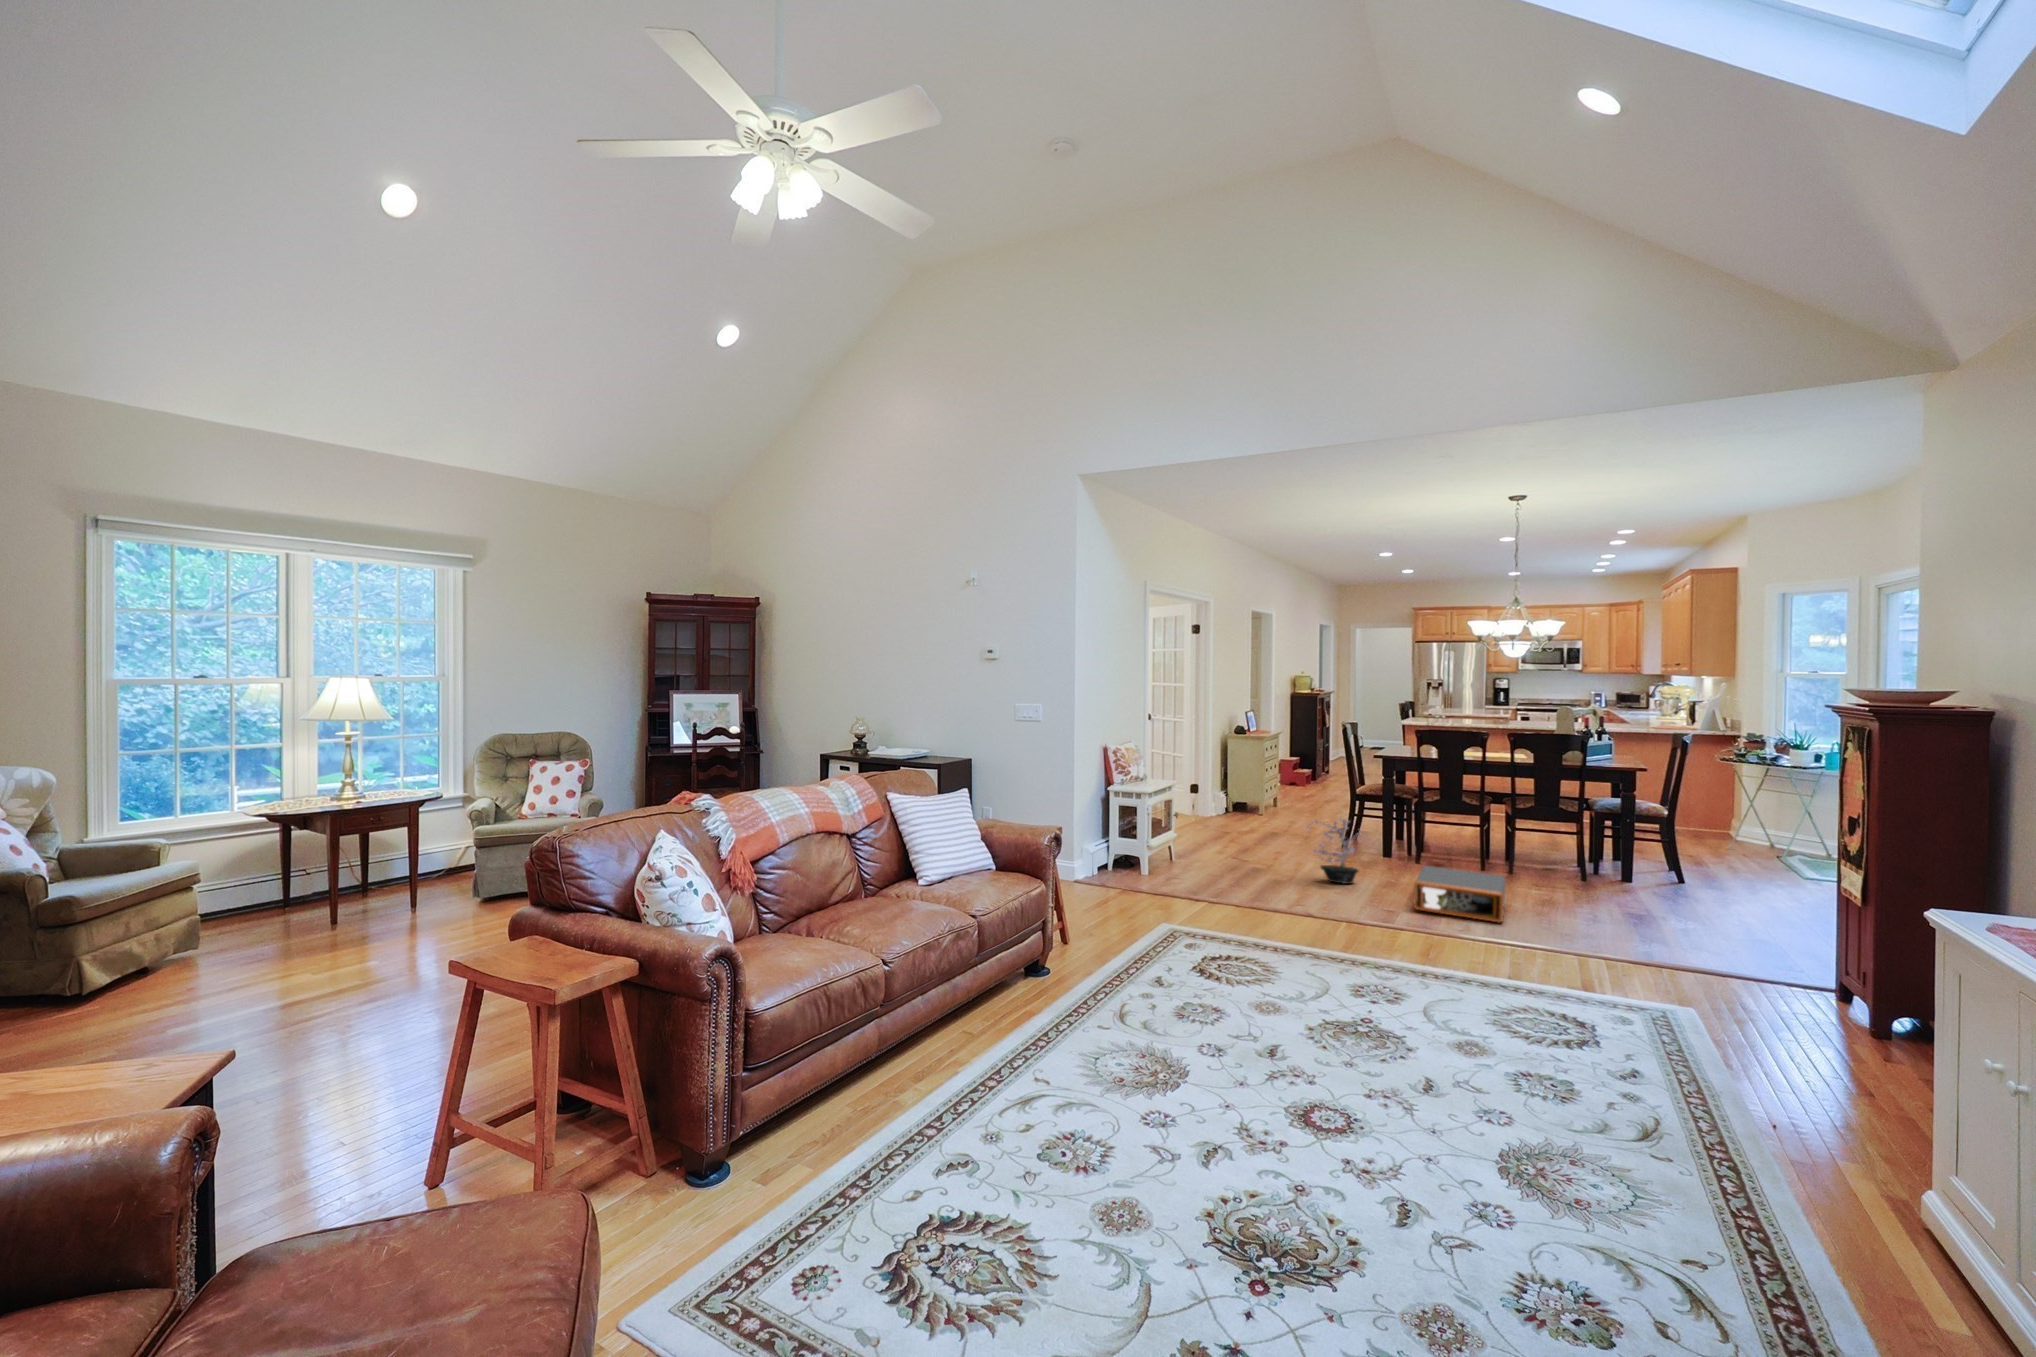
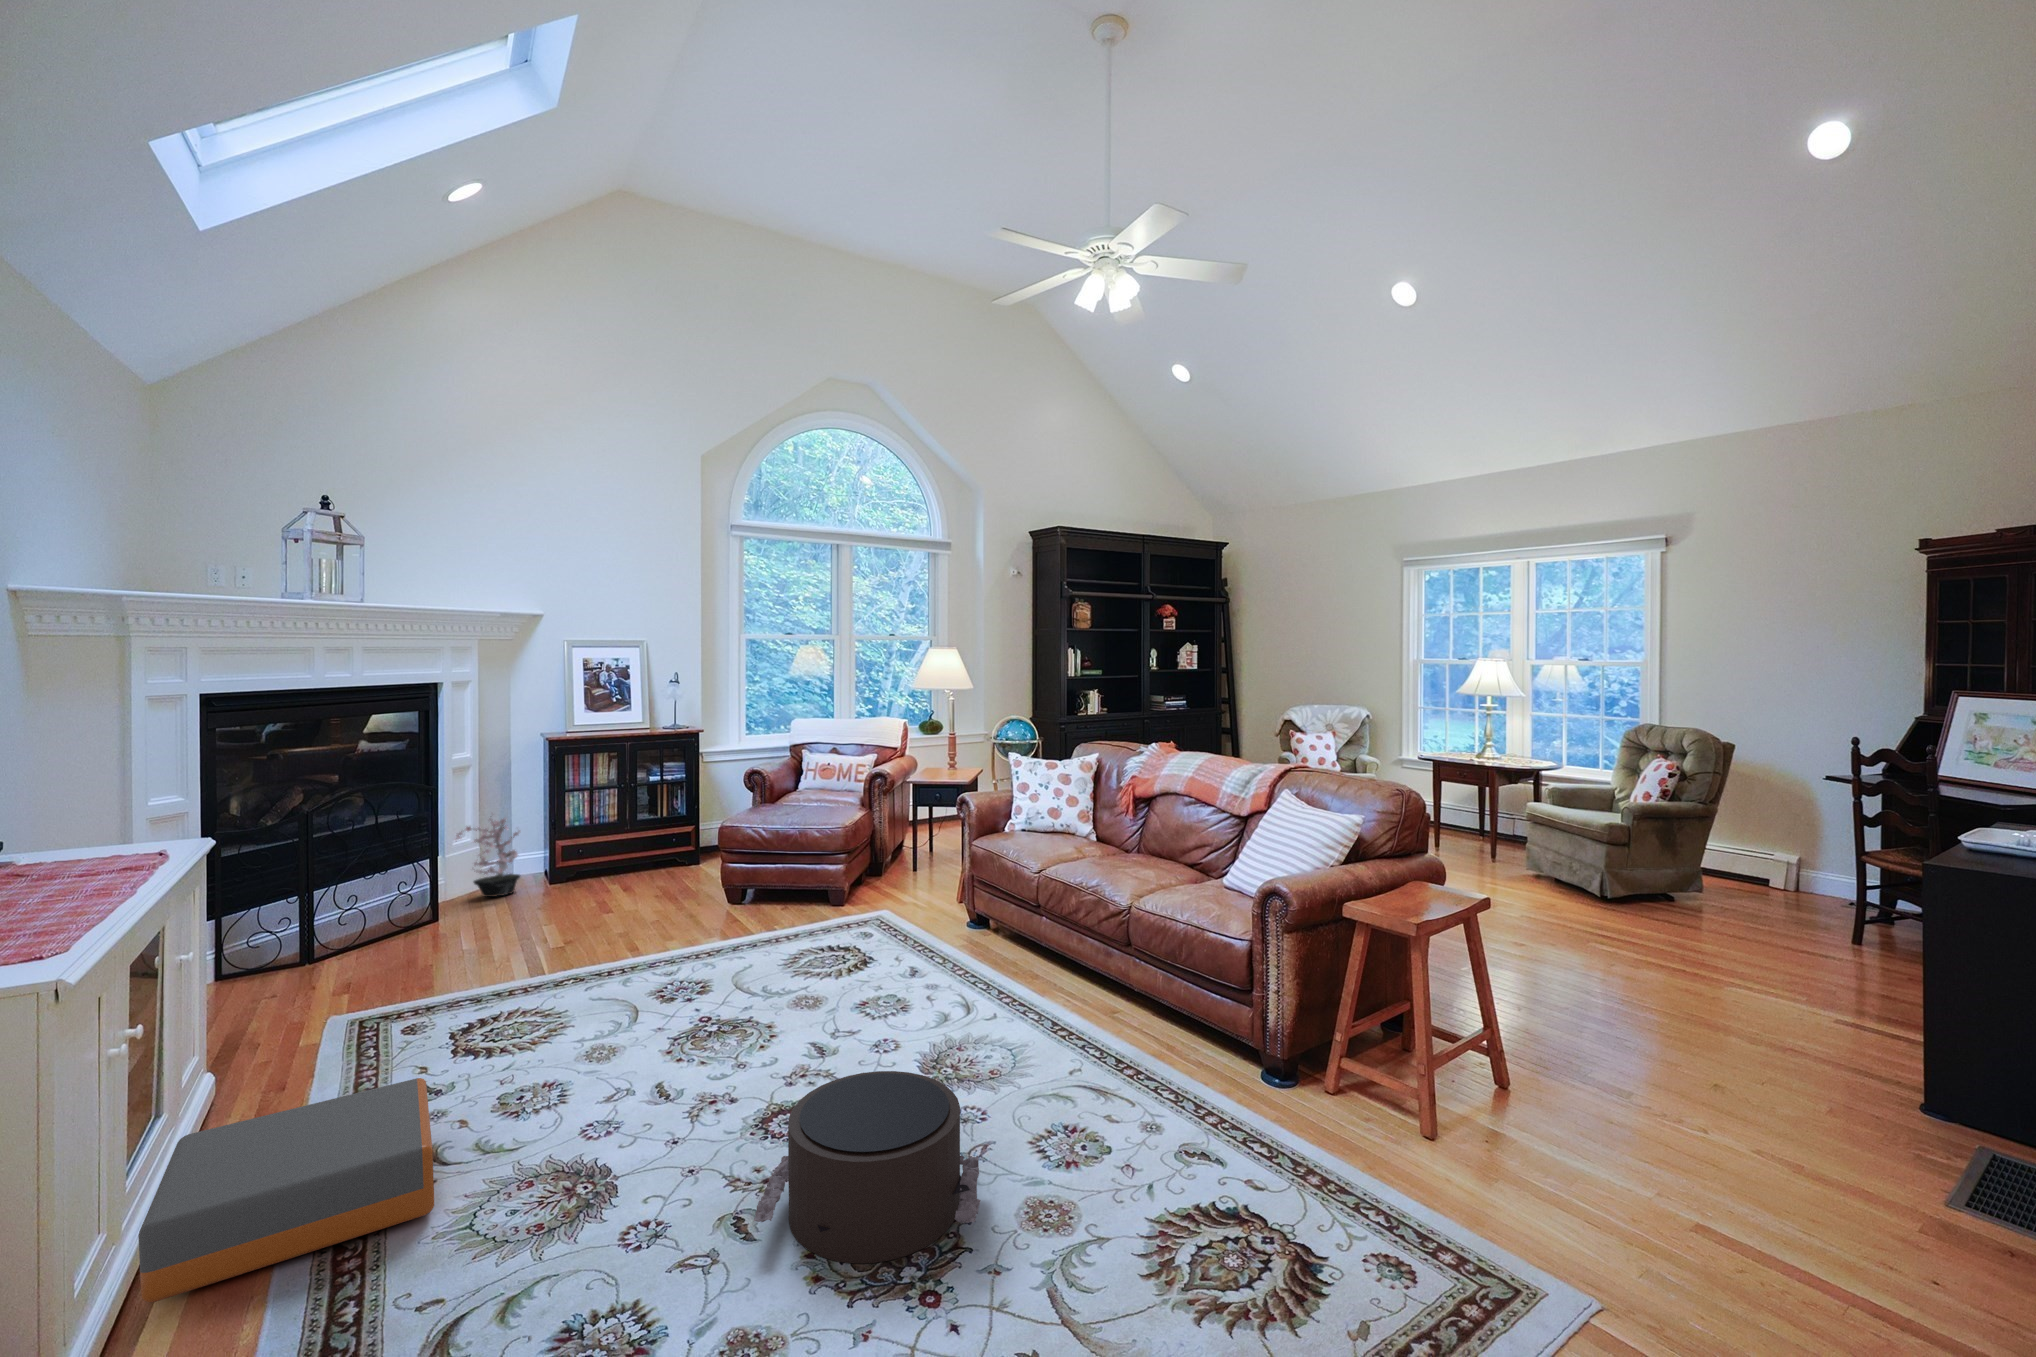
storage box: present [1414,866,1506,922] -> present [138,1078,434,1303]
pouf: none [1198,1080,1414,1264] -> present [754,1071,981,1263]

